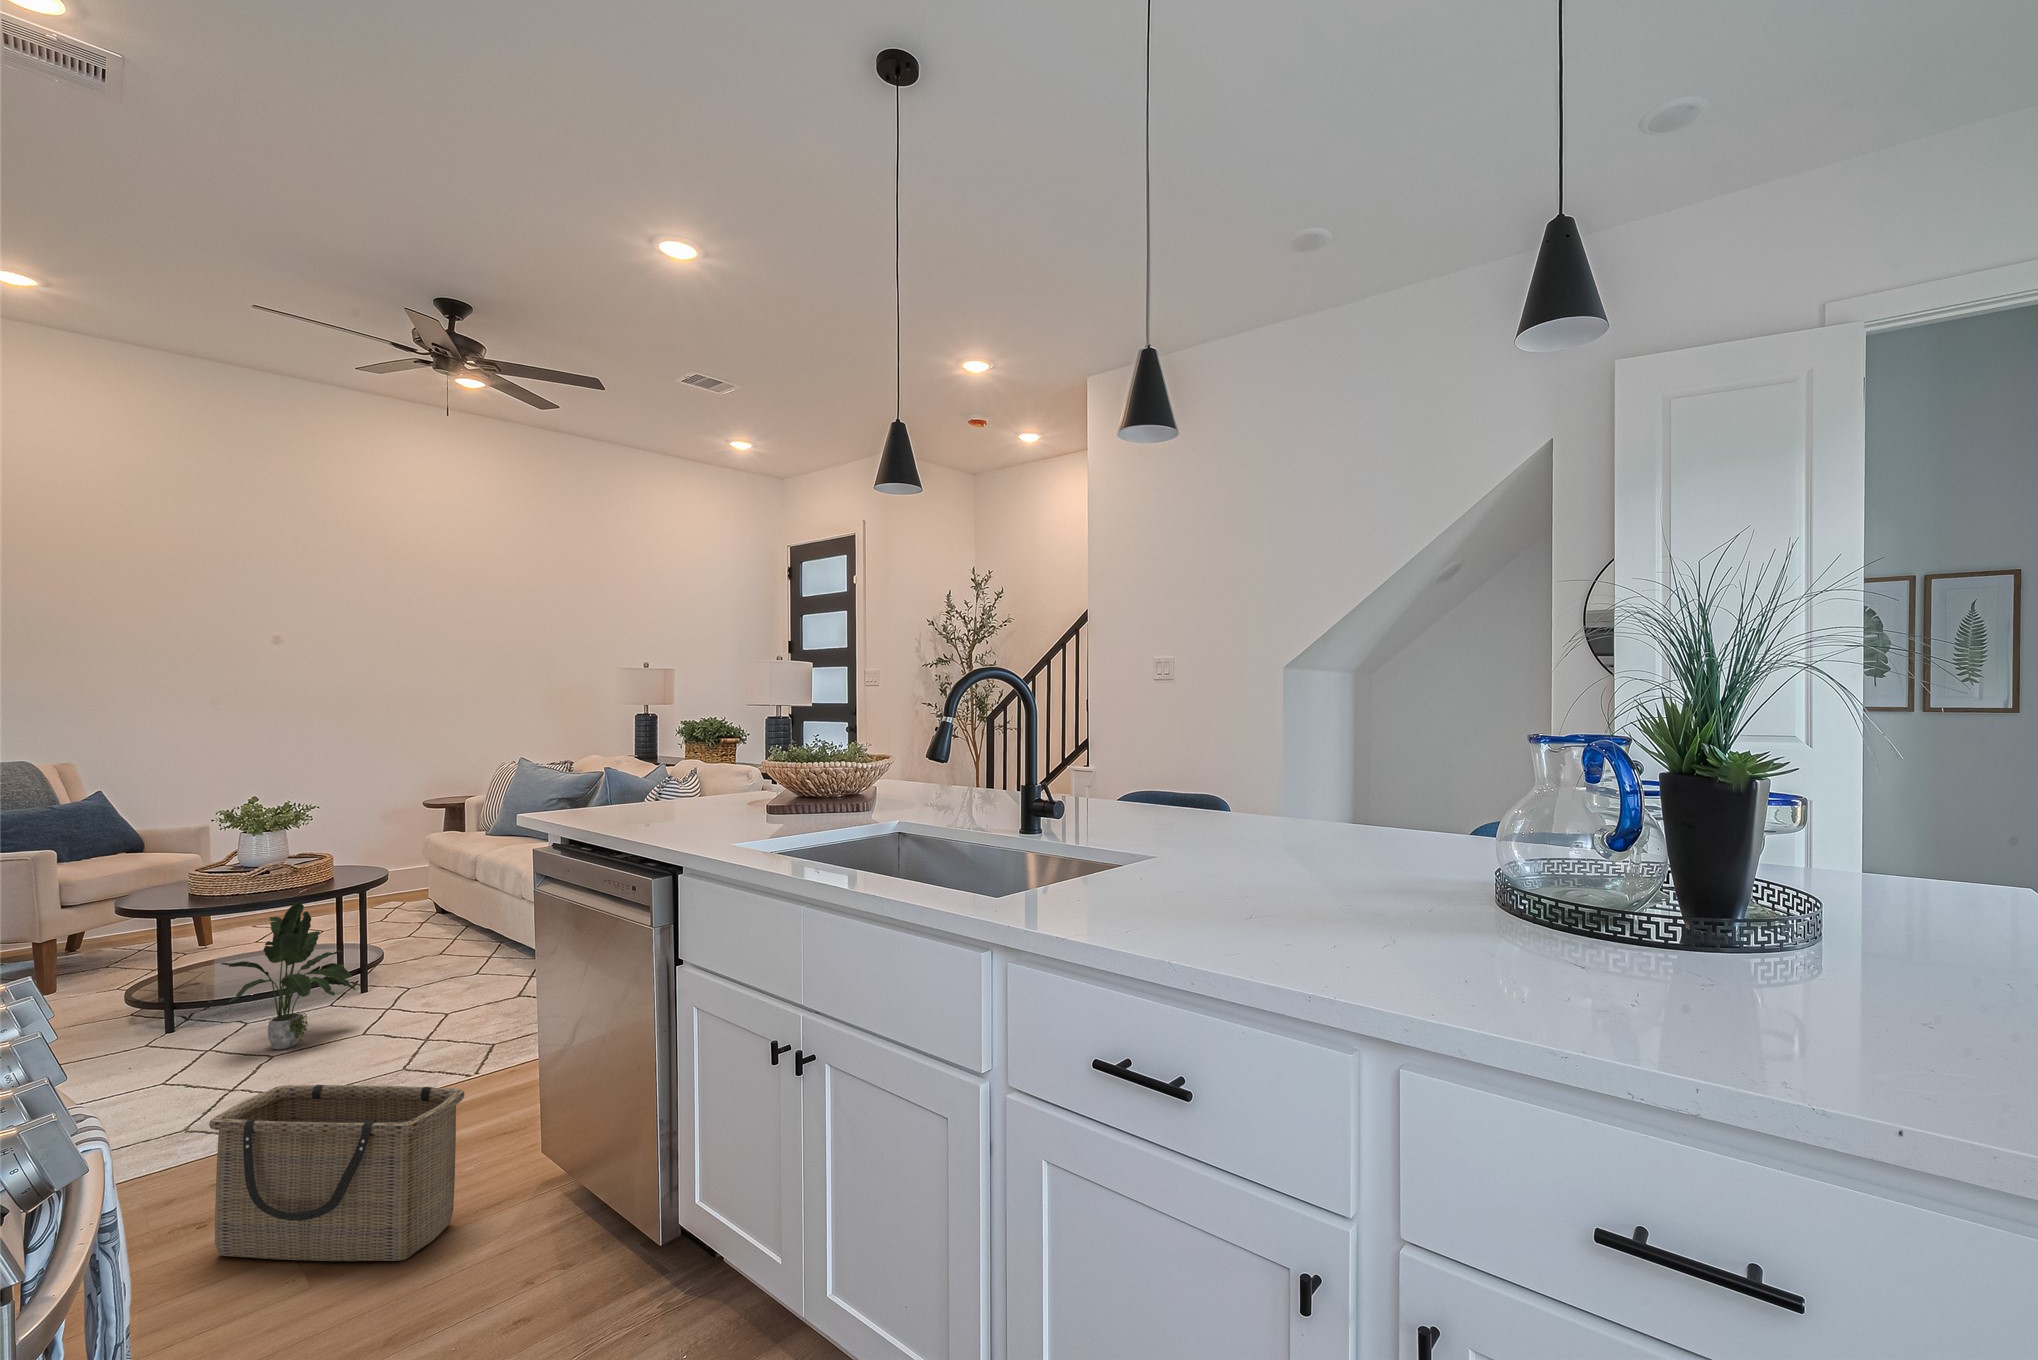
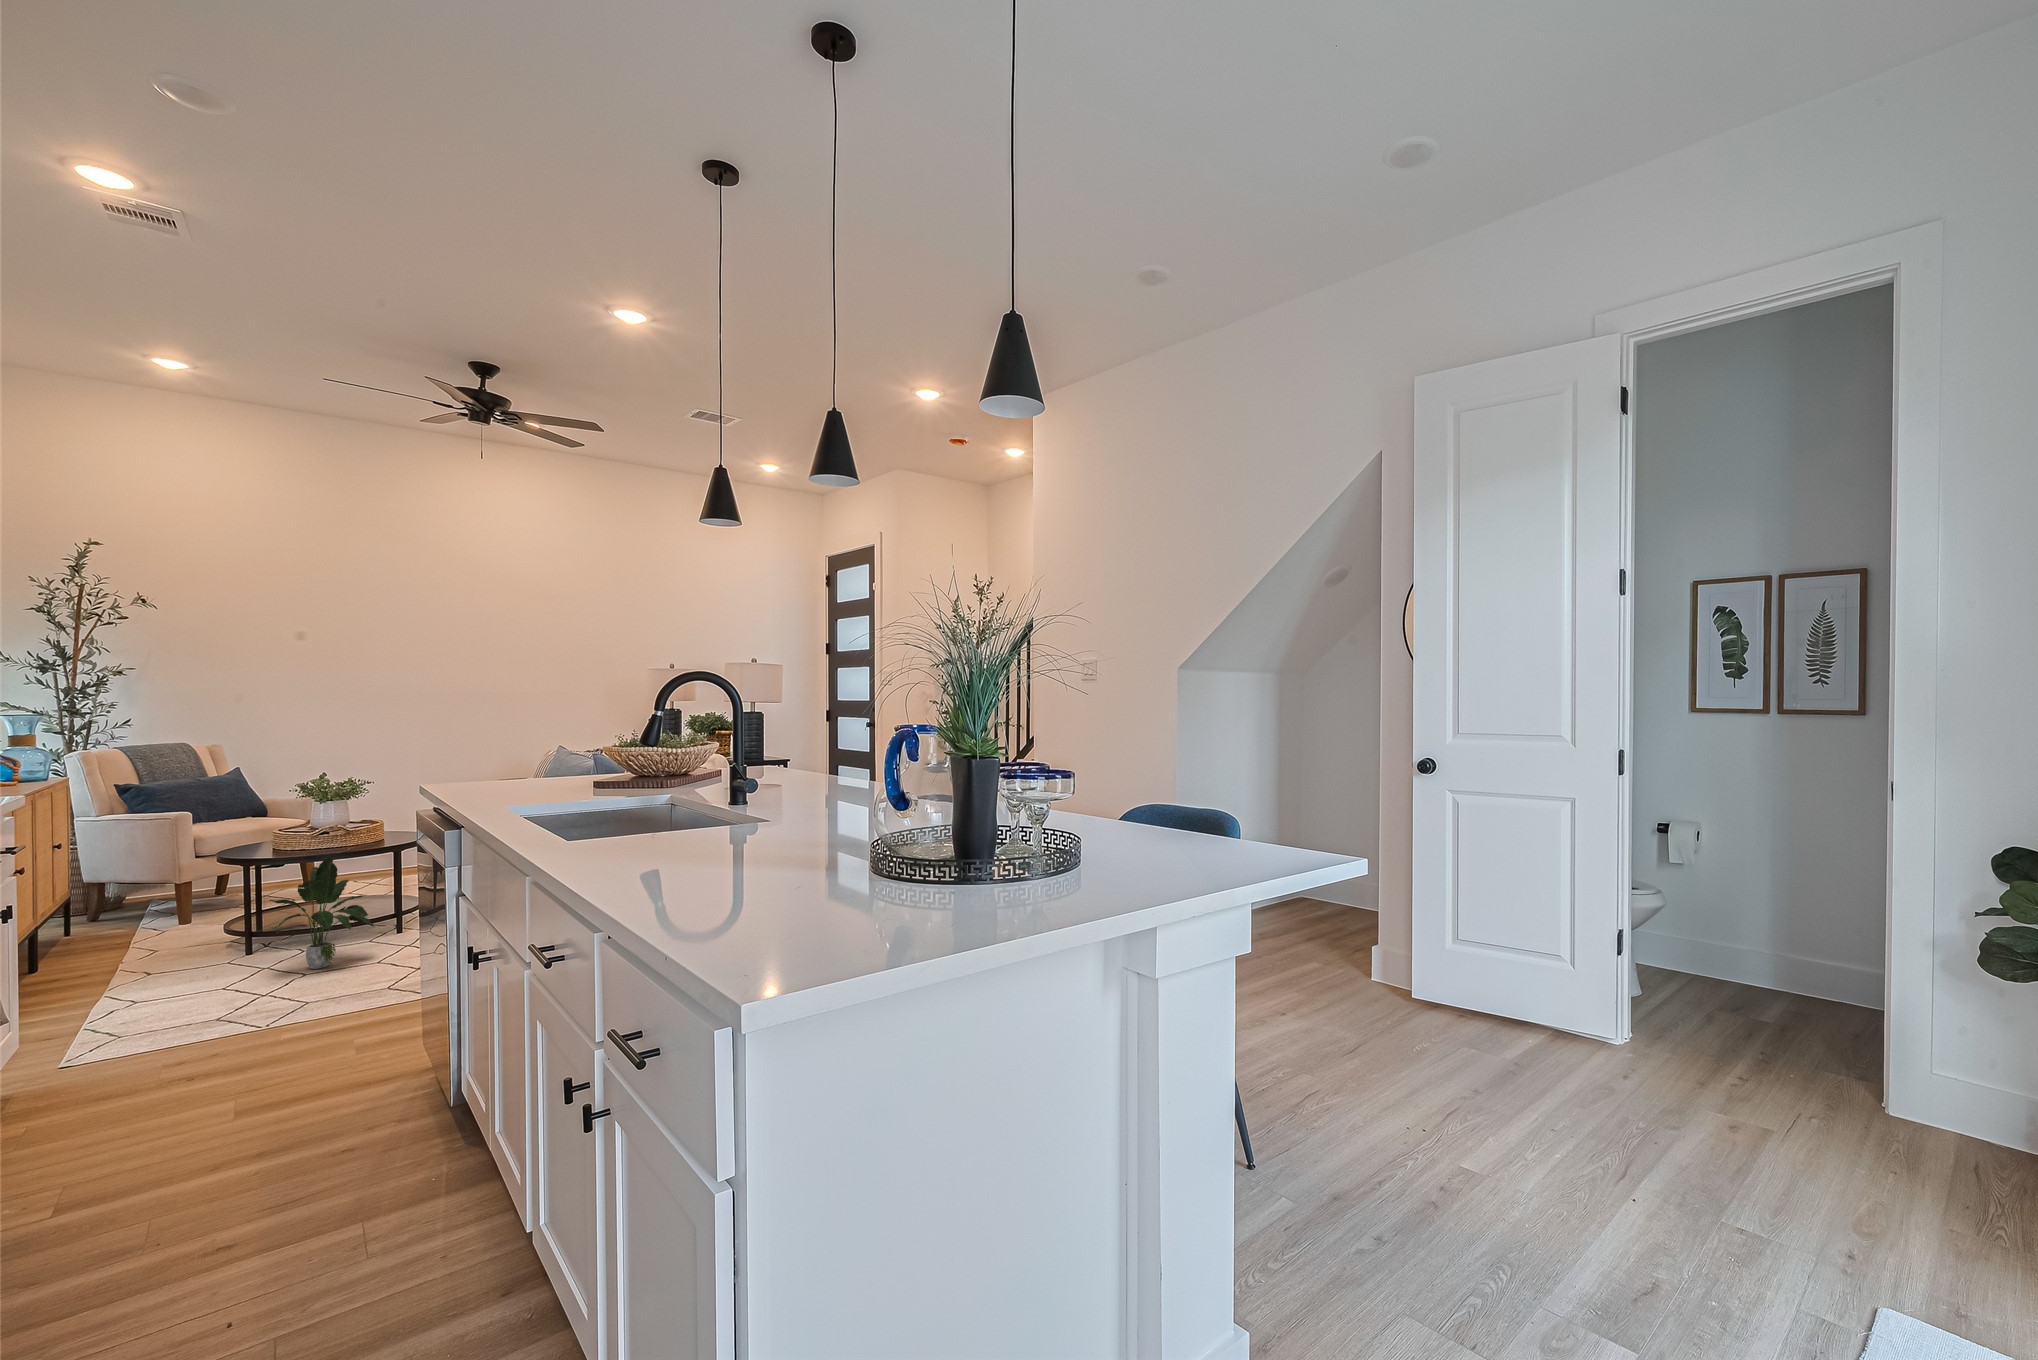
basket: present [209,1085,464,1261] -> none [182,982,356,1110]

